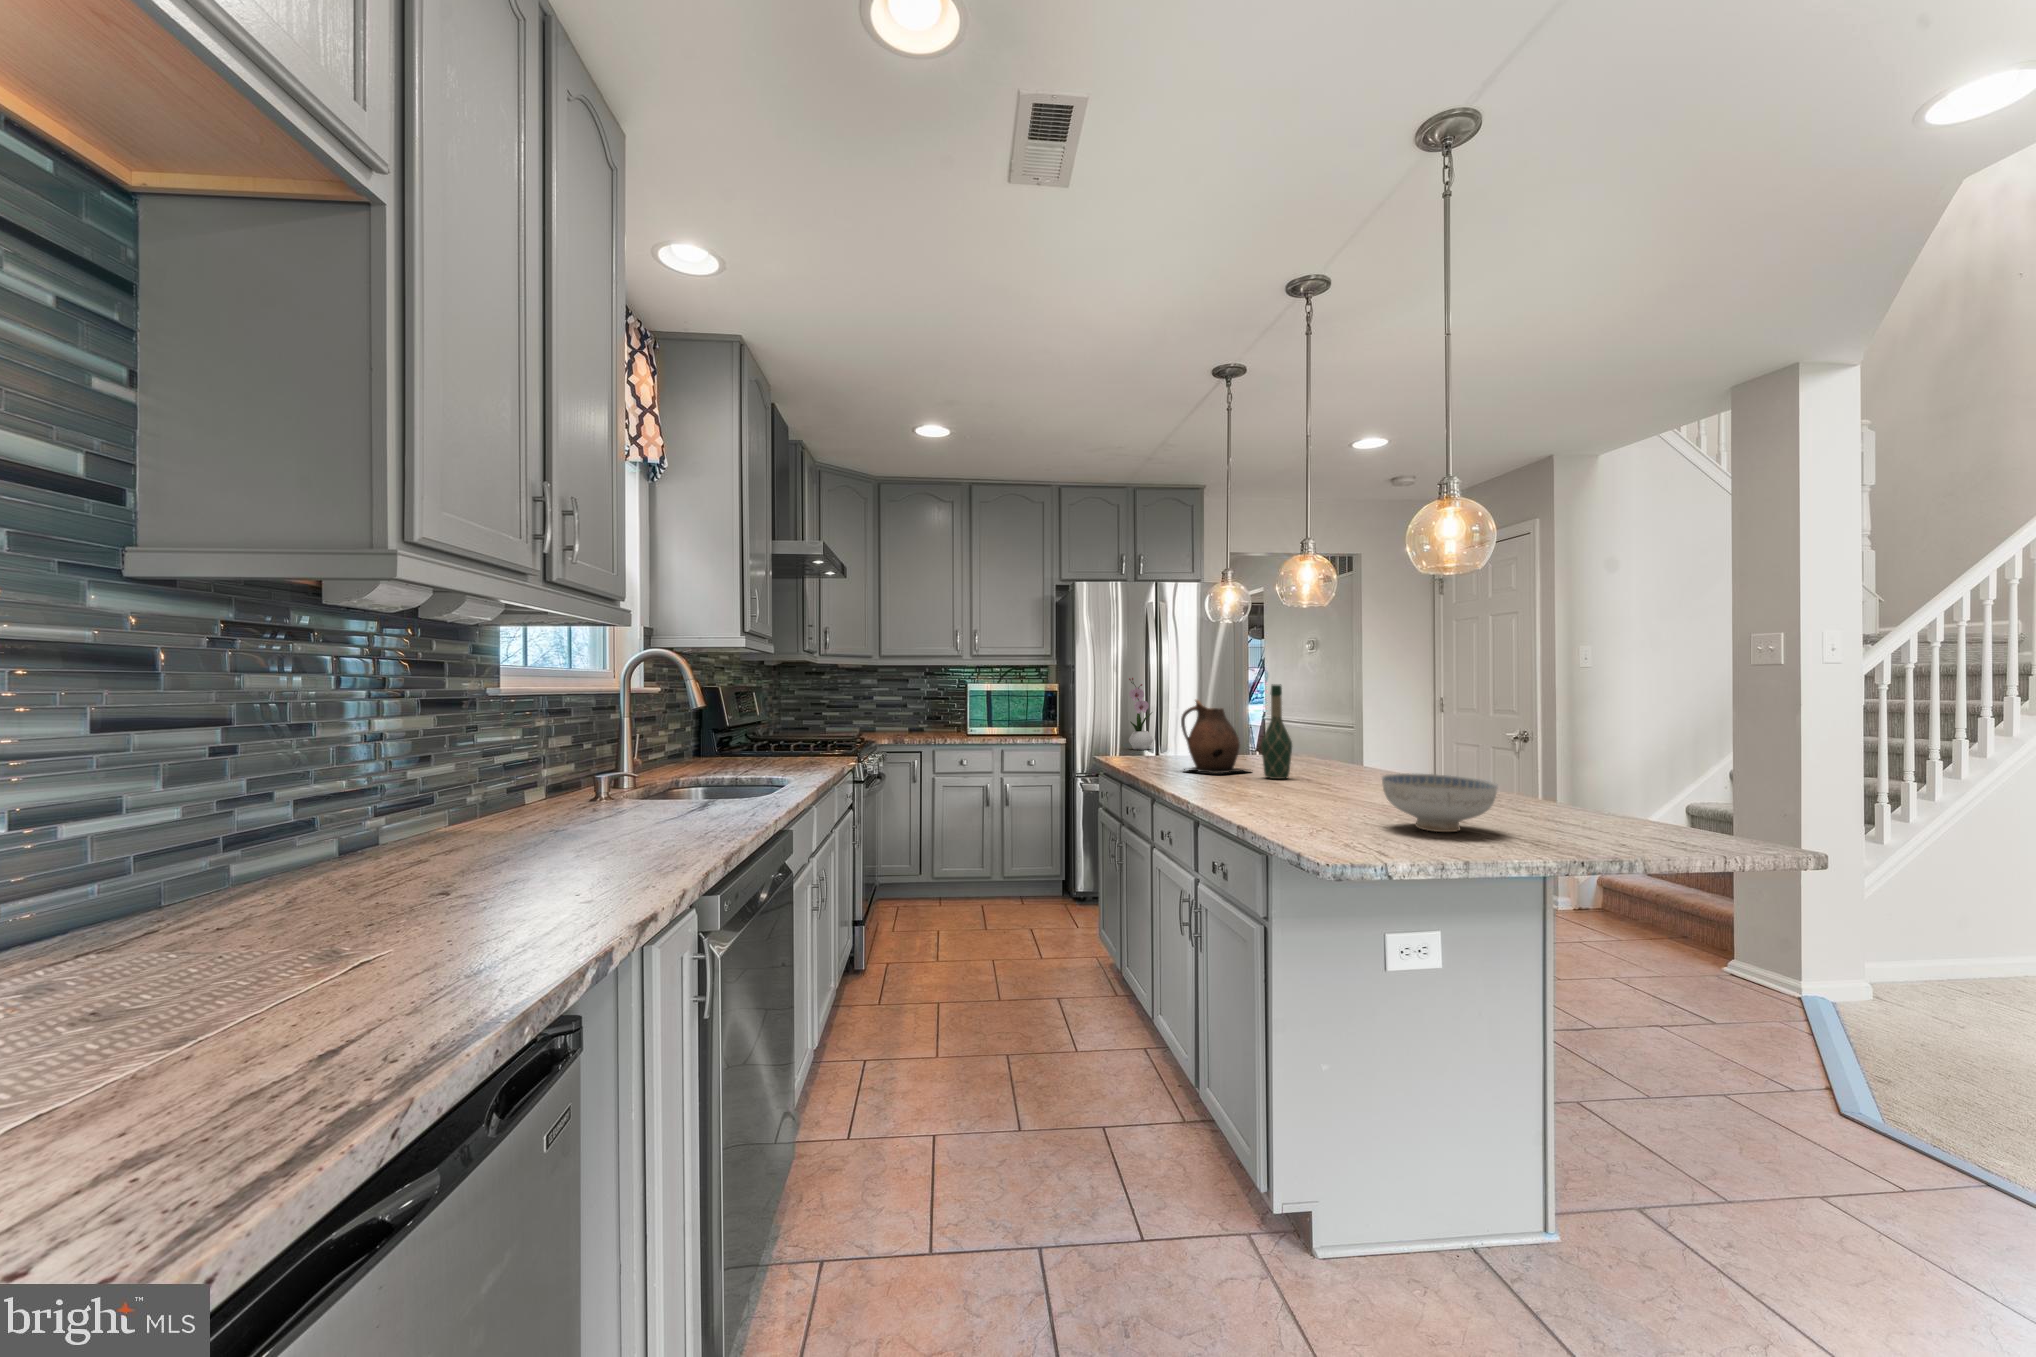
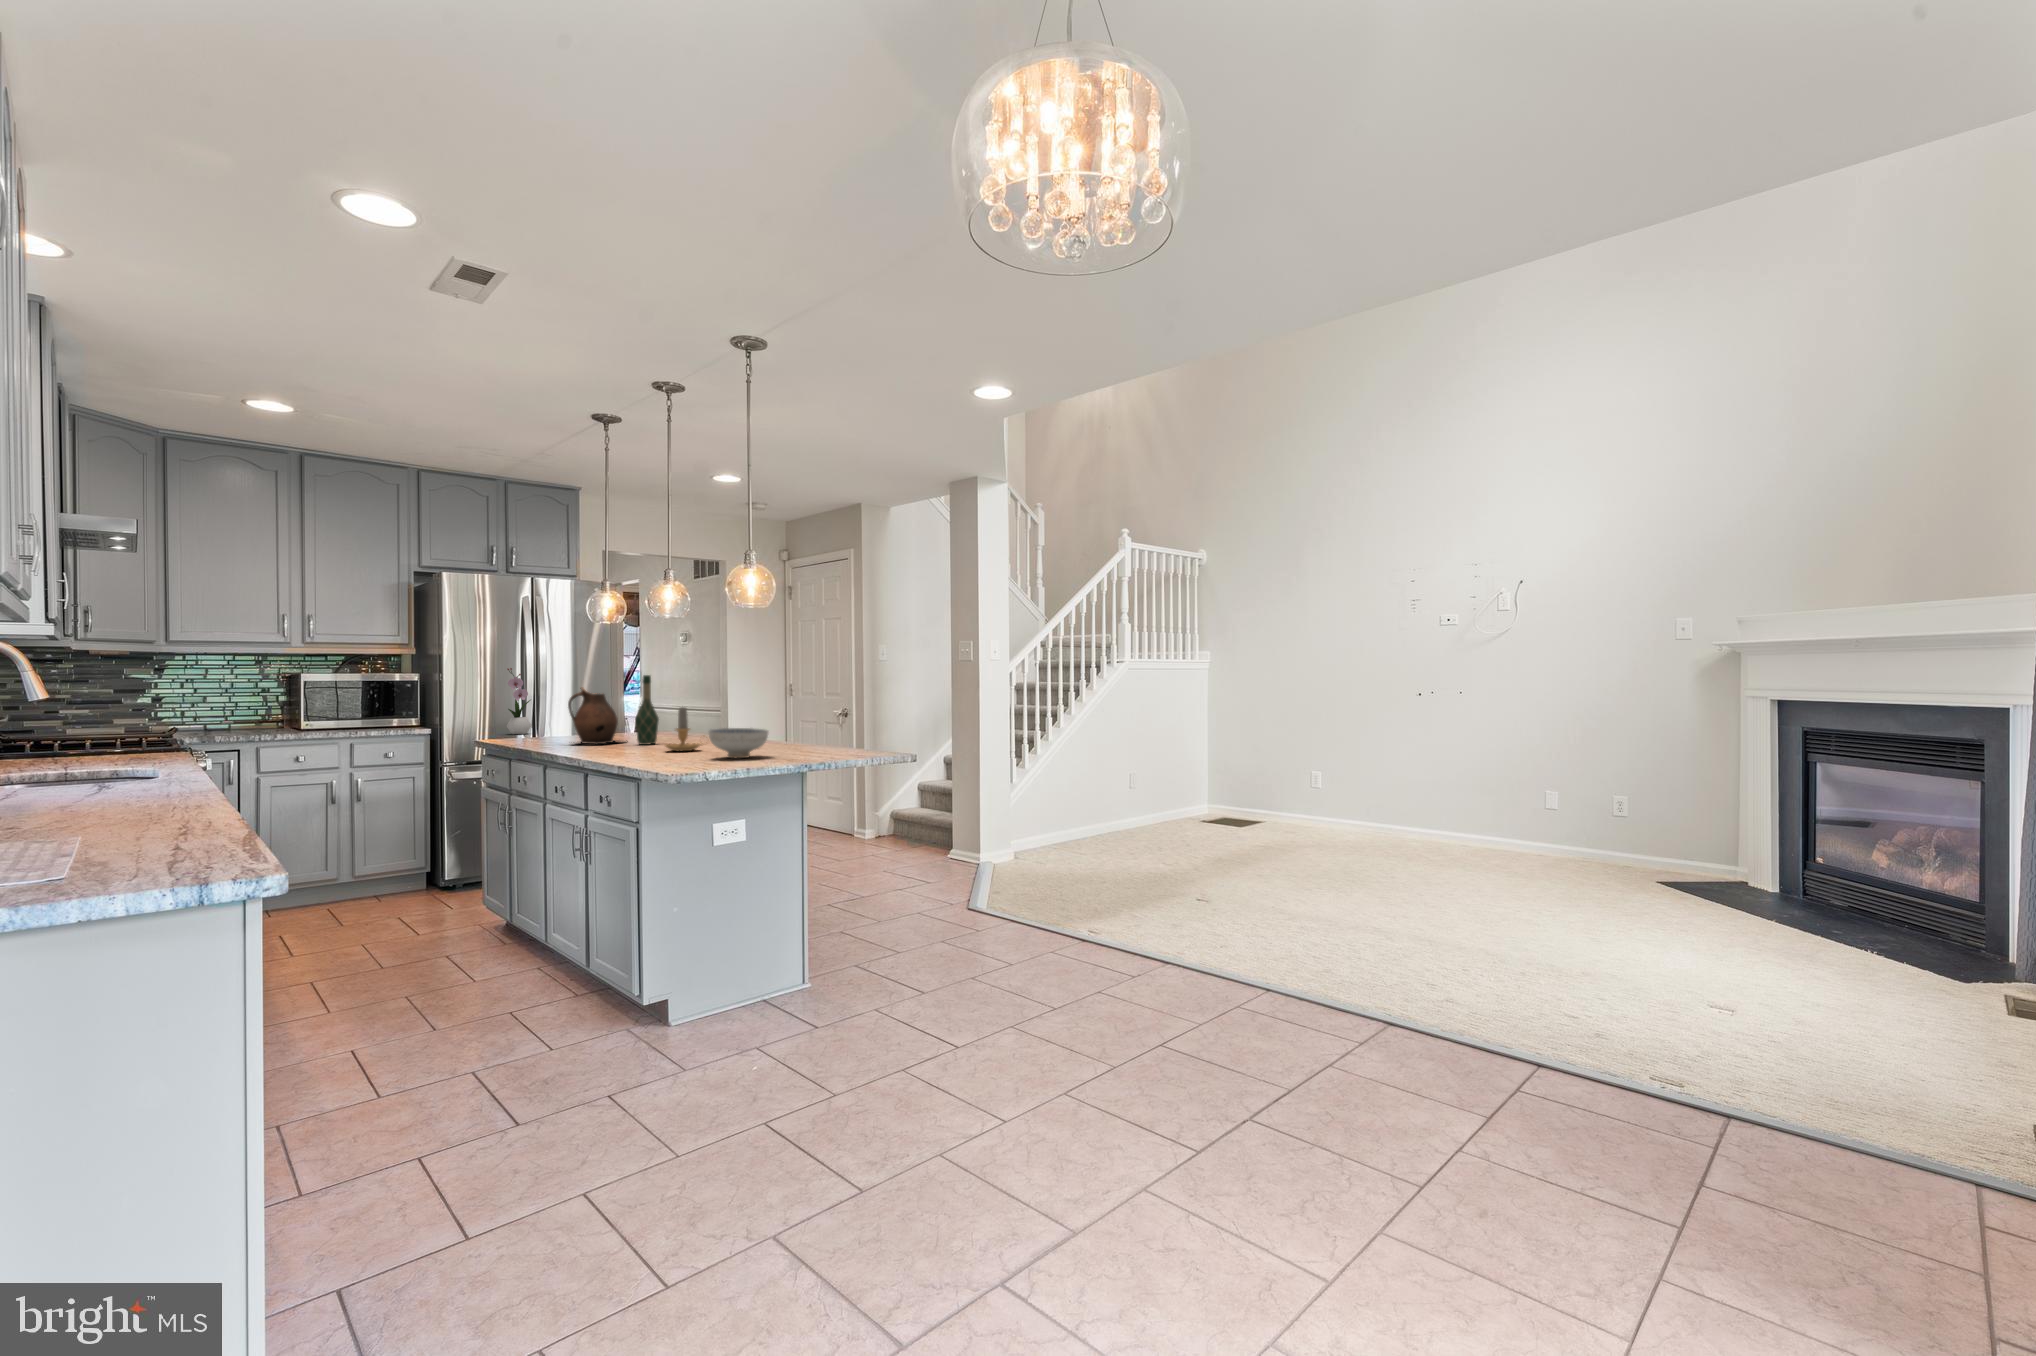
candle: none [1302,729,1372,800] -> present [665,707,702,751]

